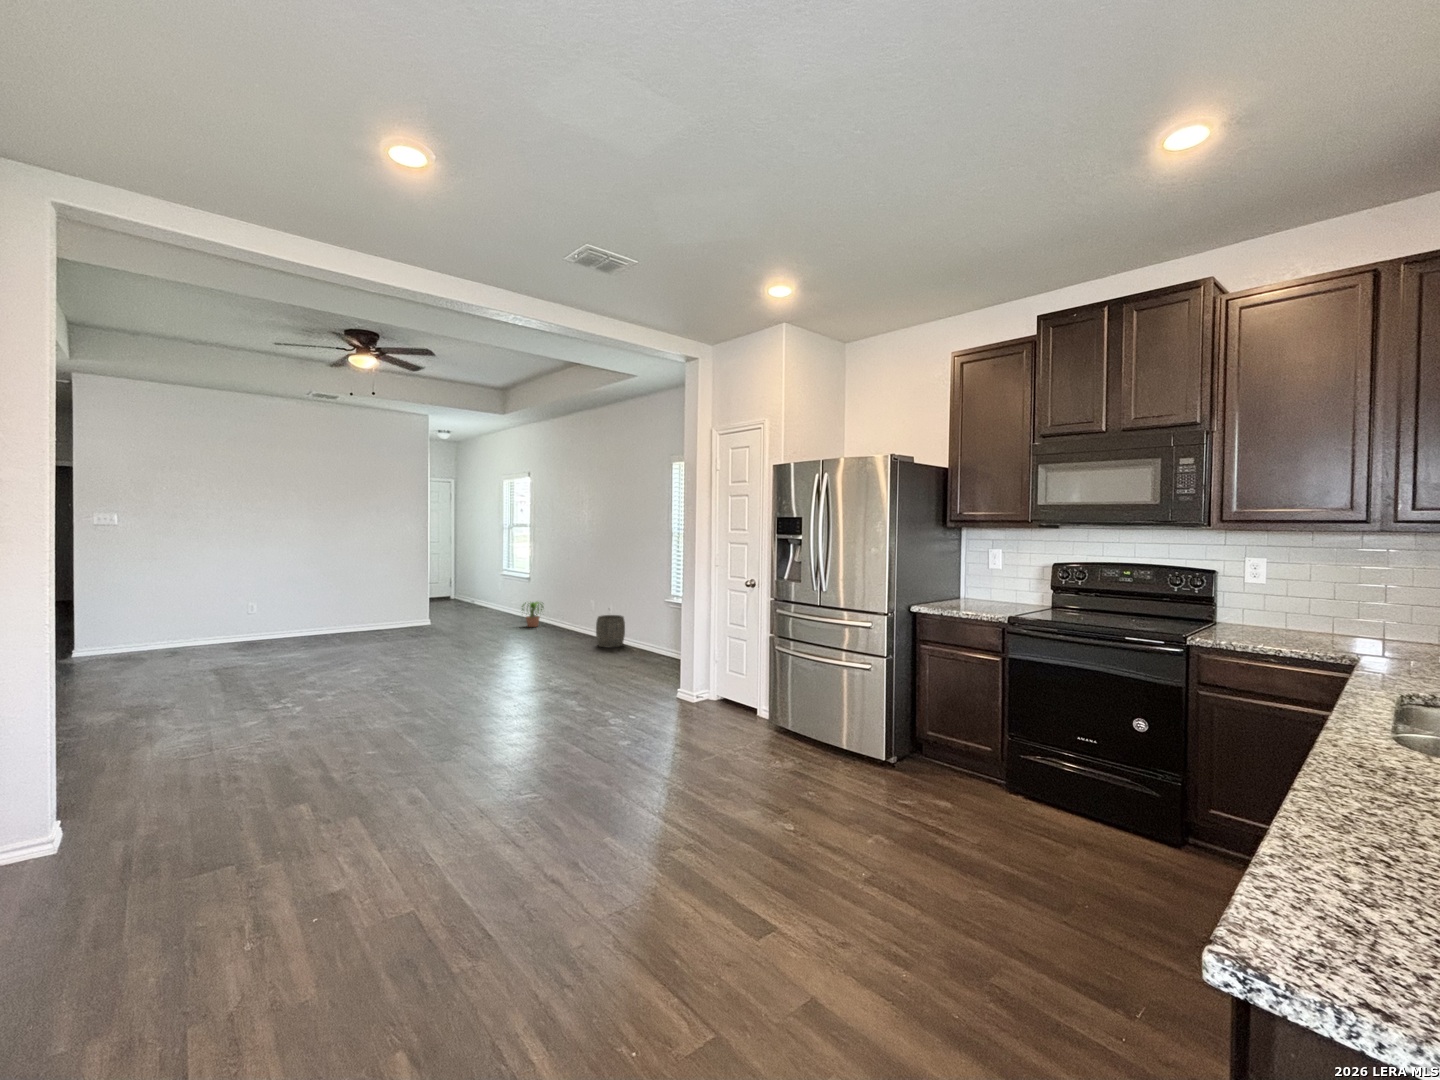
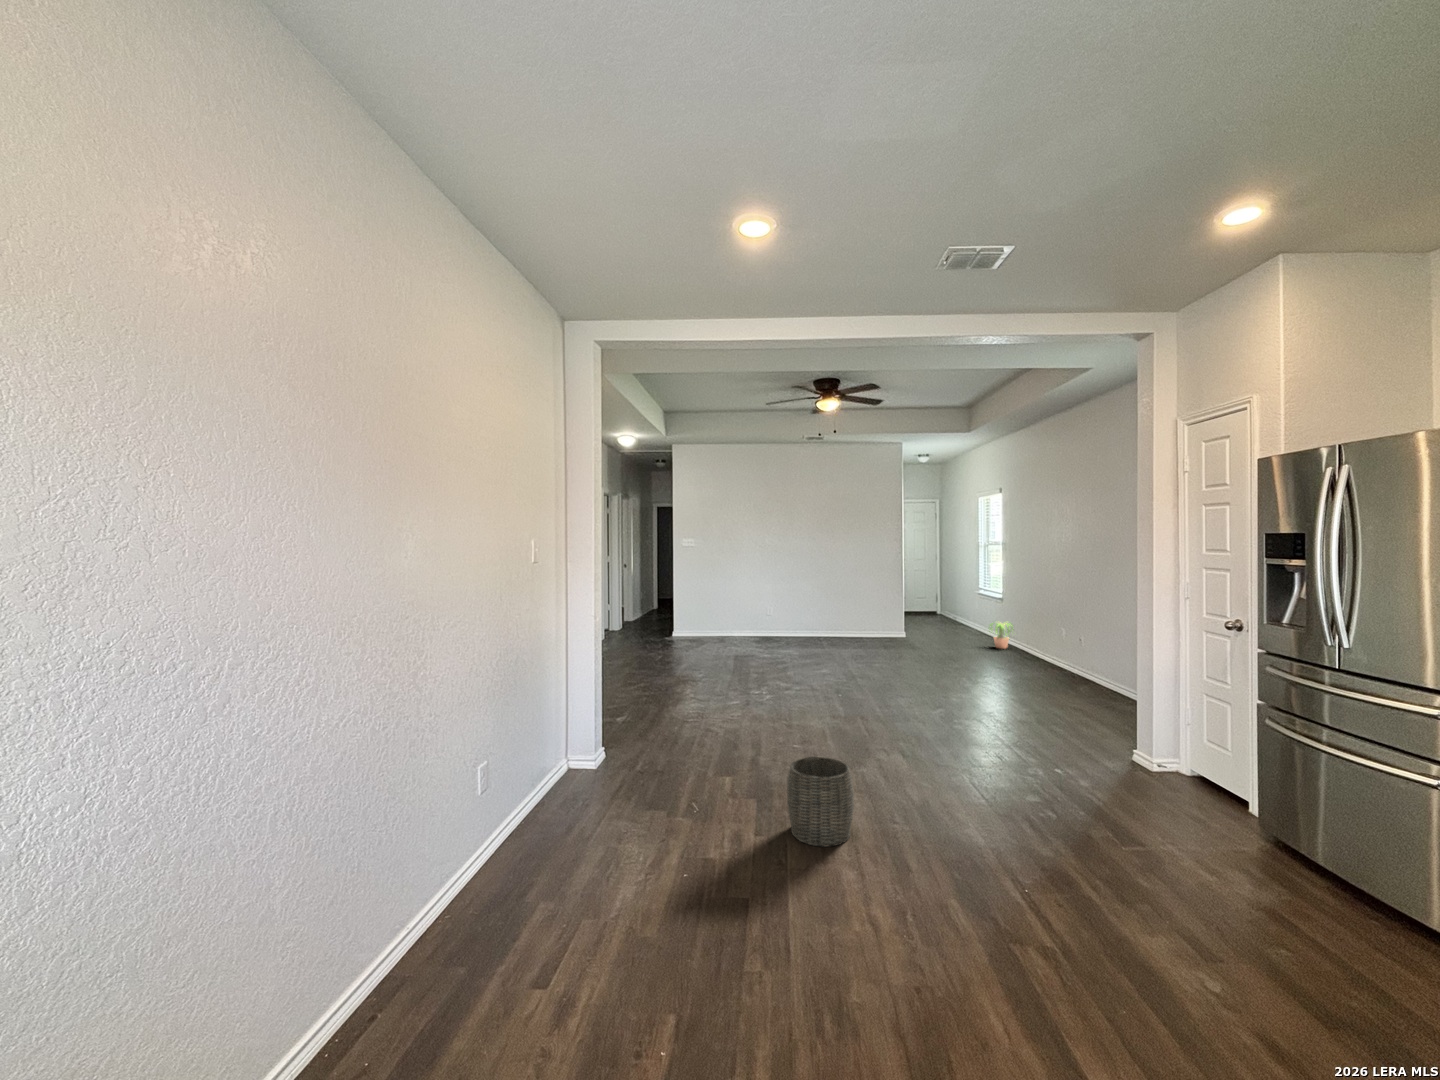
woven basket: present [596,615,625,647] -> present [787,756,854,847]

